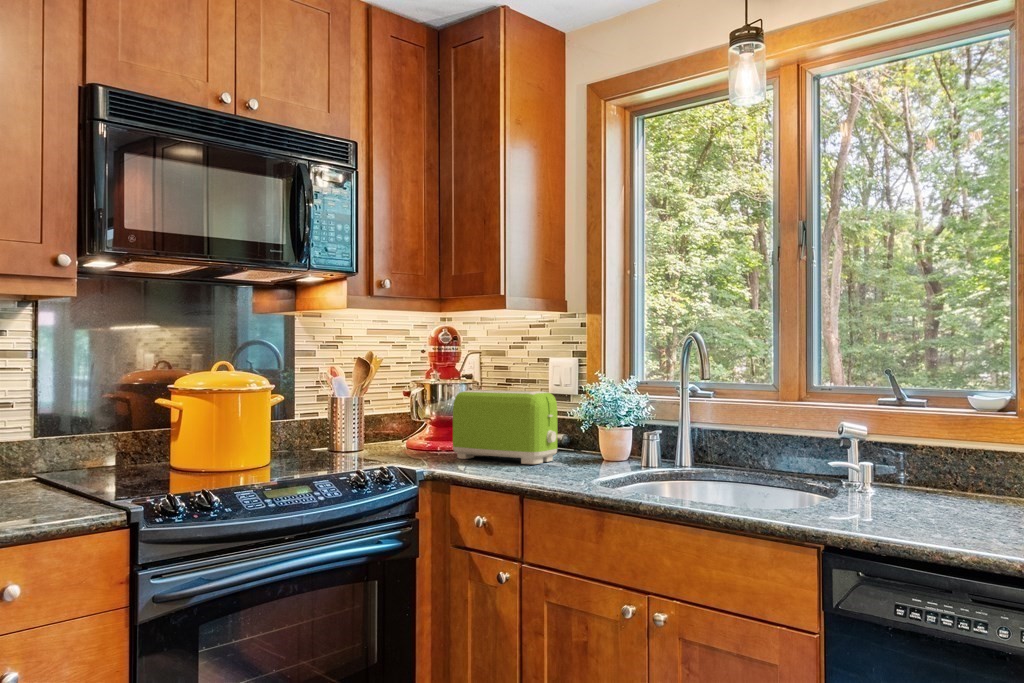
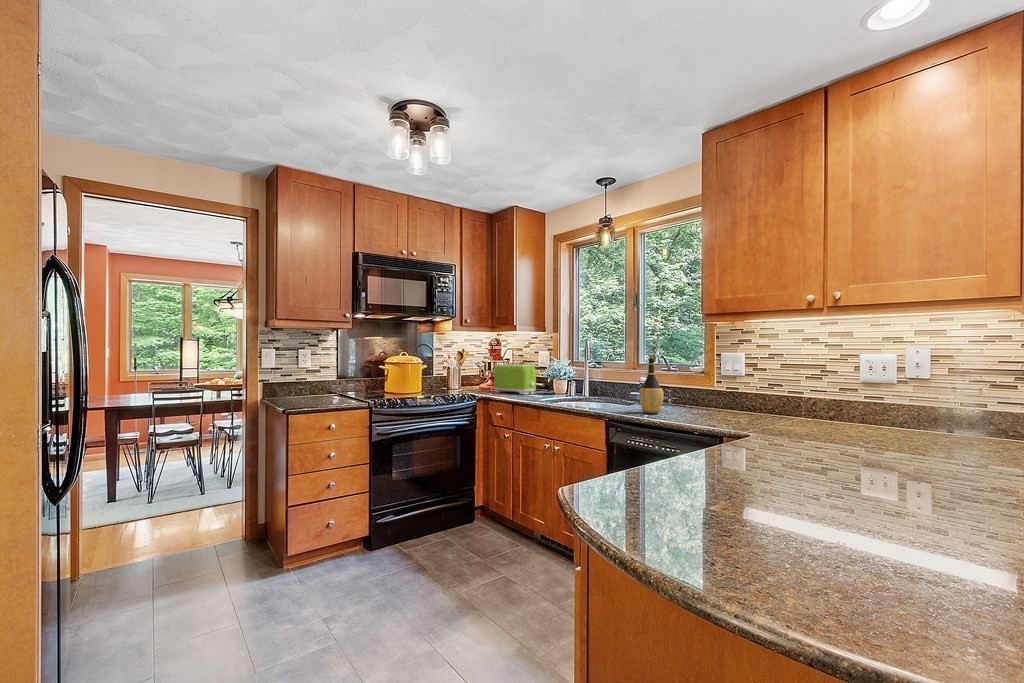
wine bottle: none [903,367,975,527] -> present [639,355,664,413]

